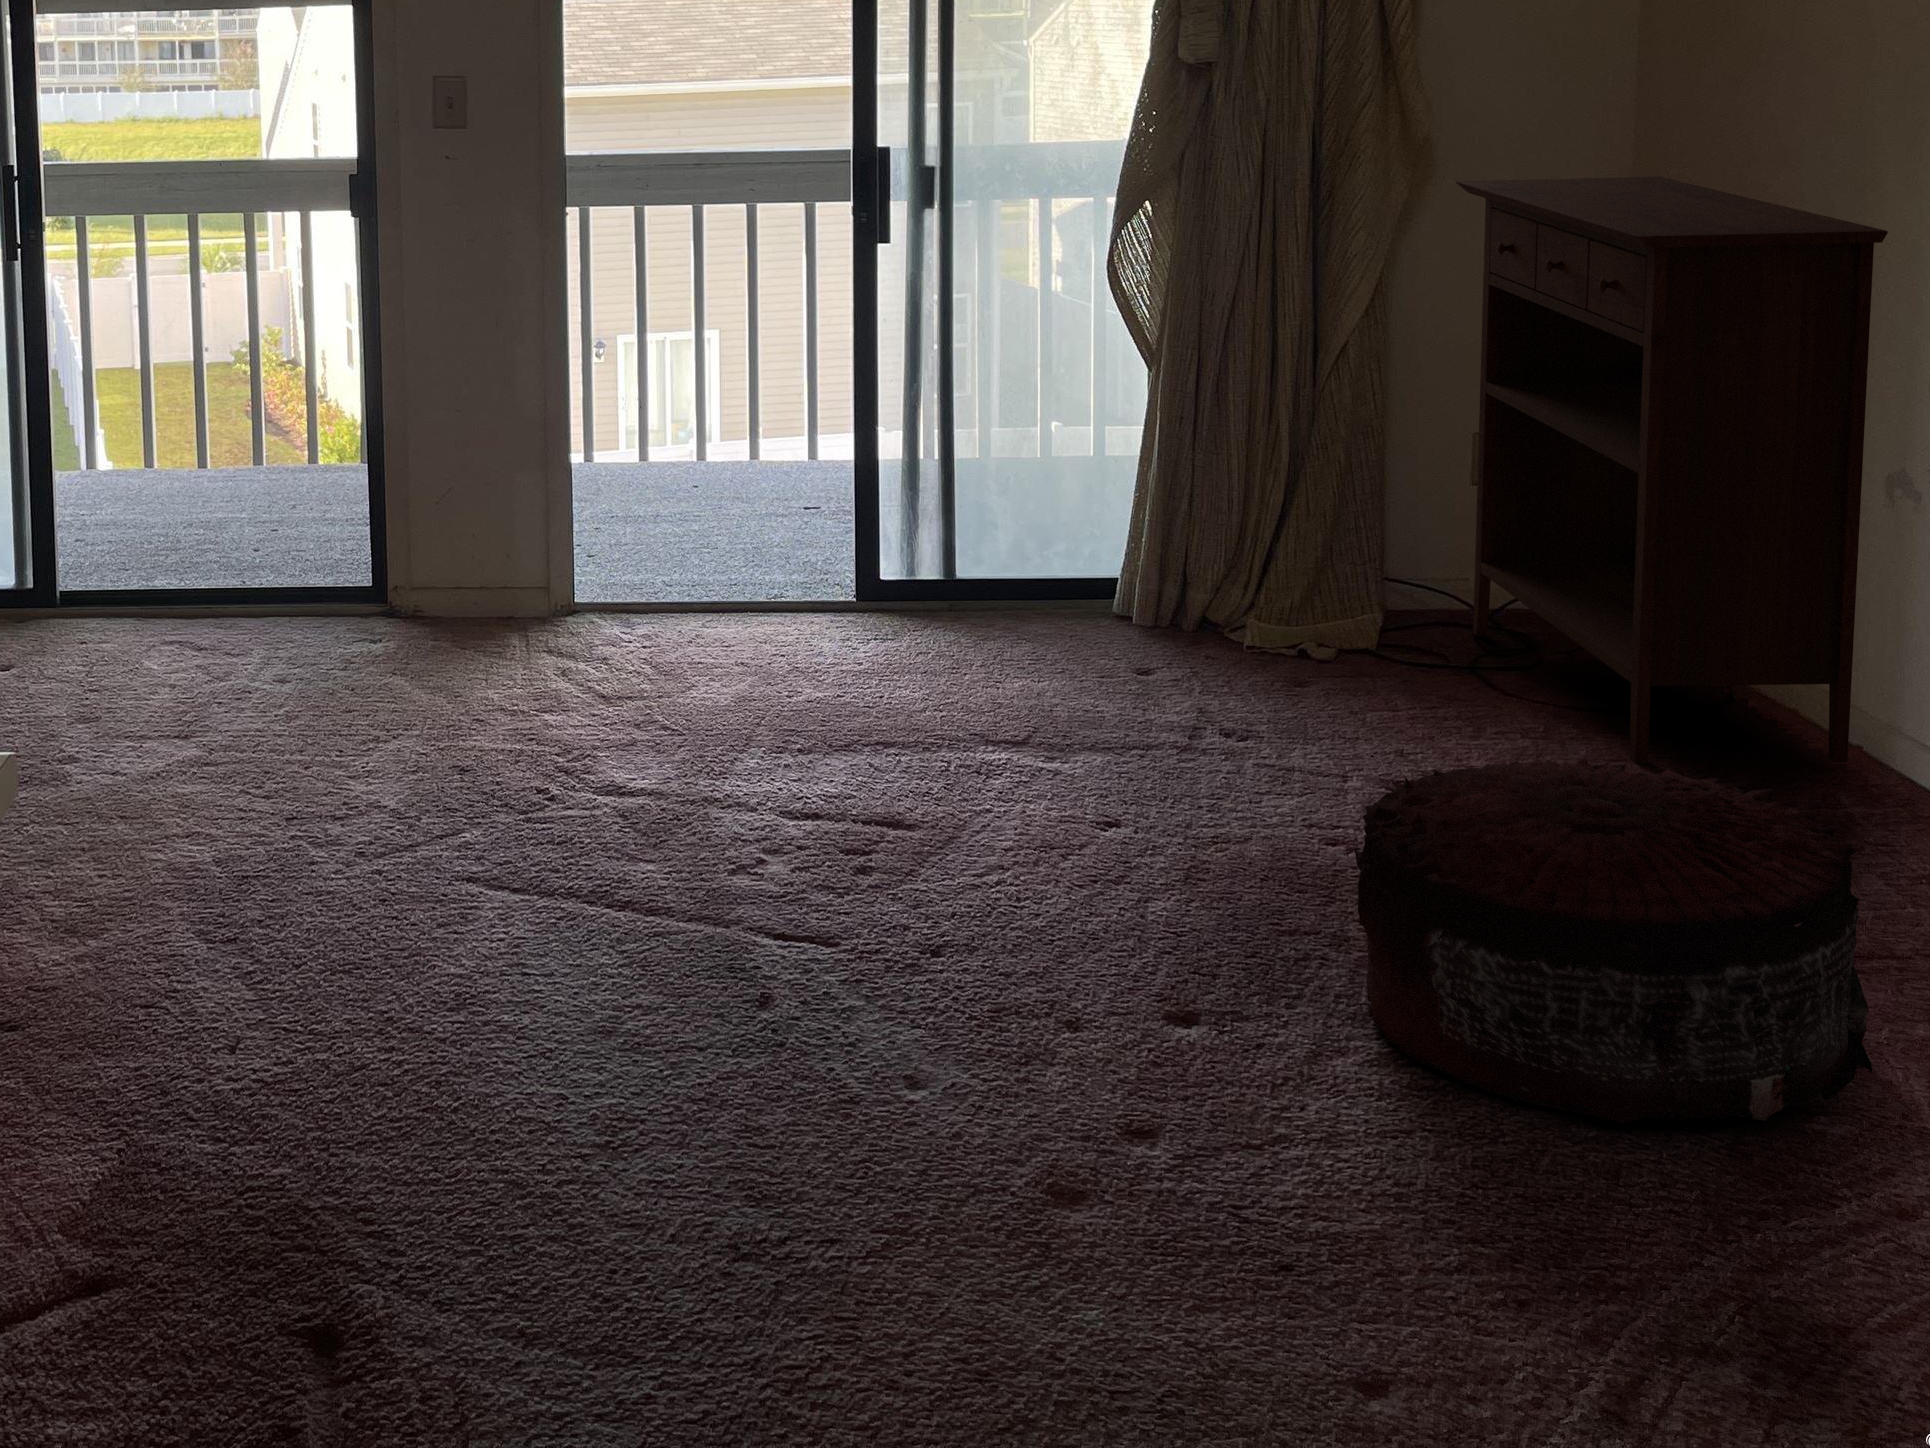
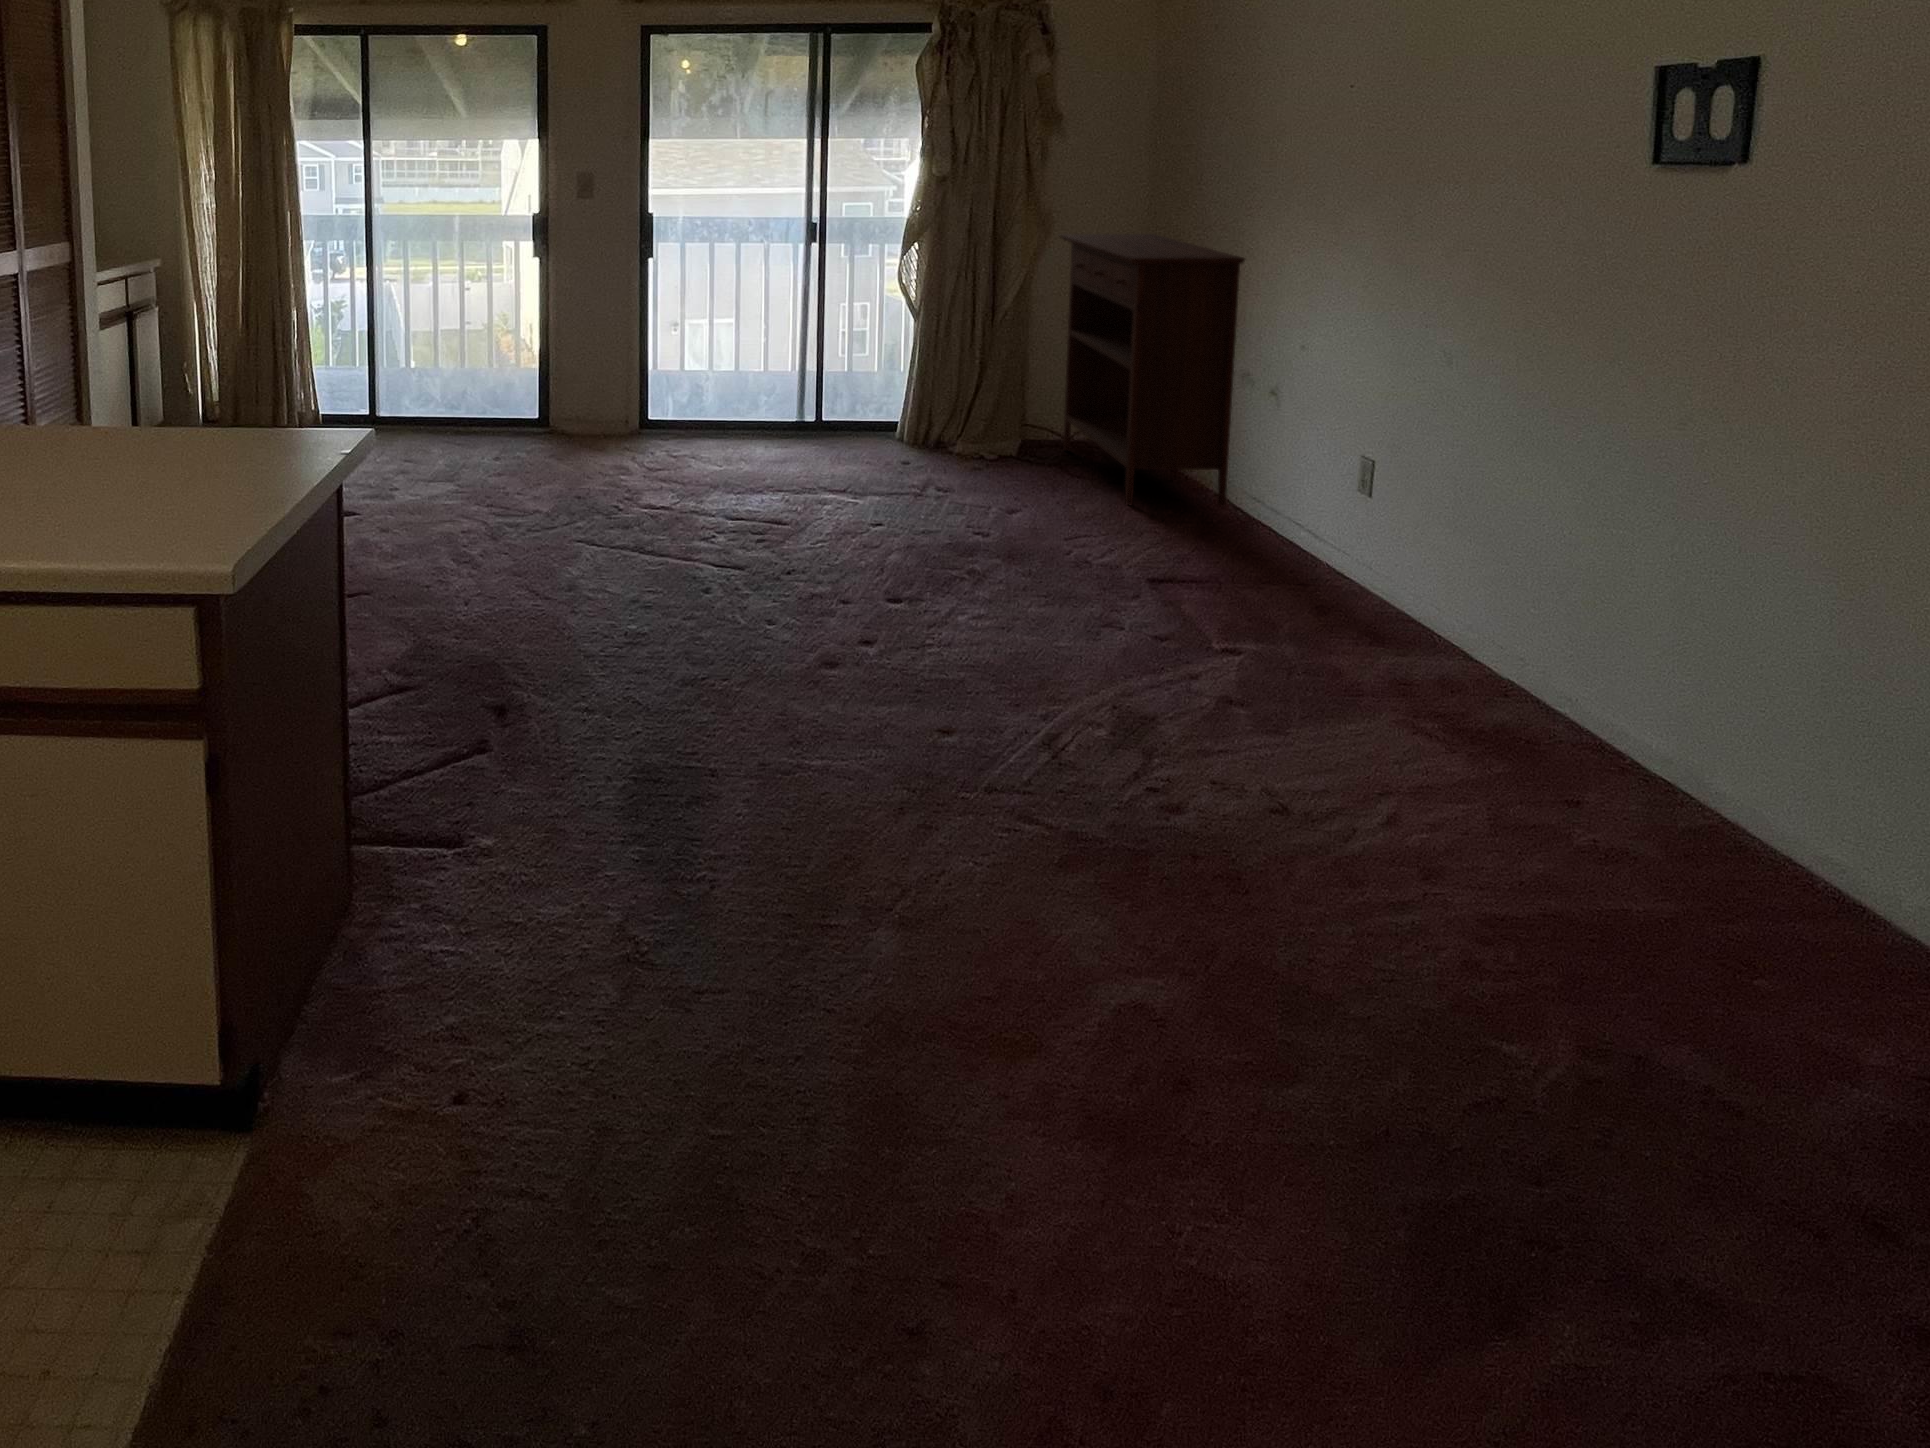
pouf: present [1355,754,1872,1123] -> none [979,490,1203,647]

